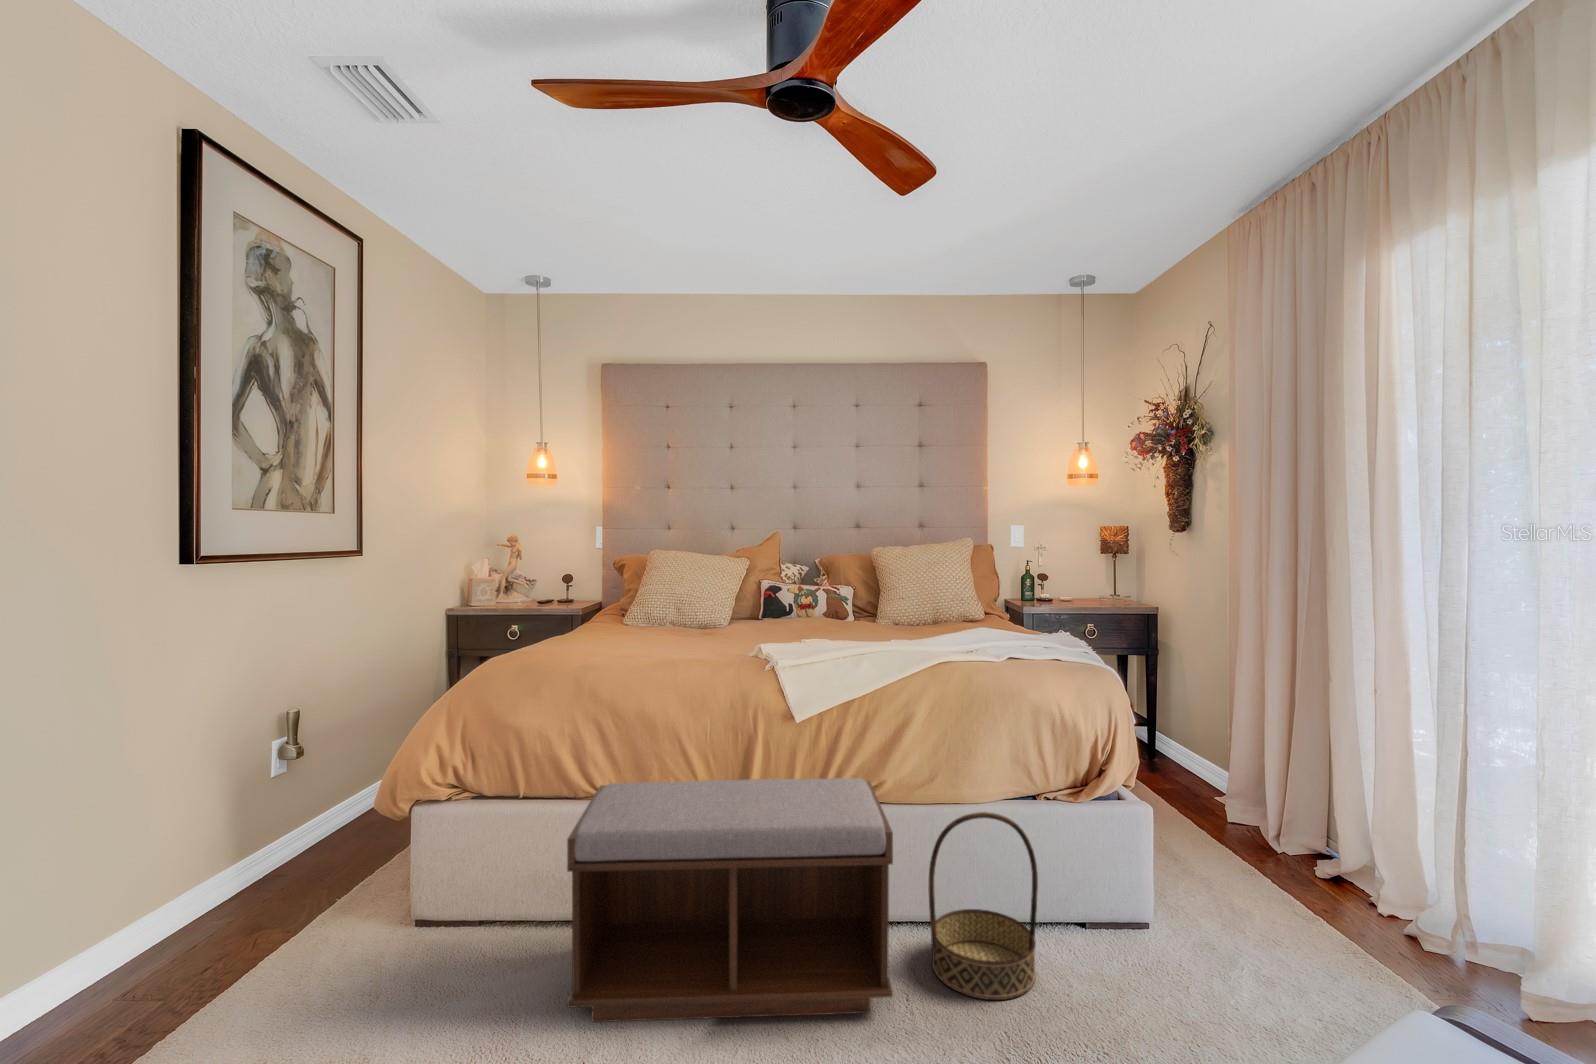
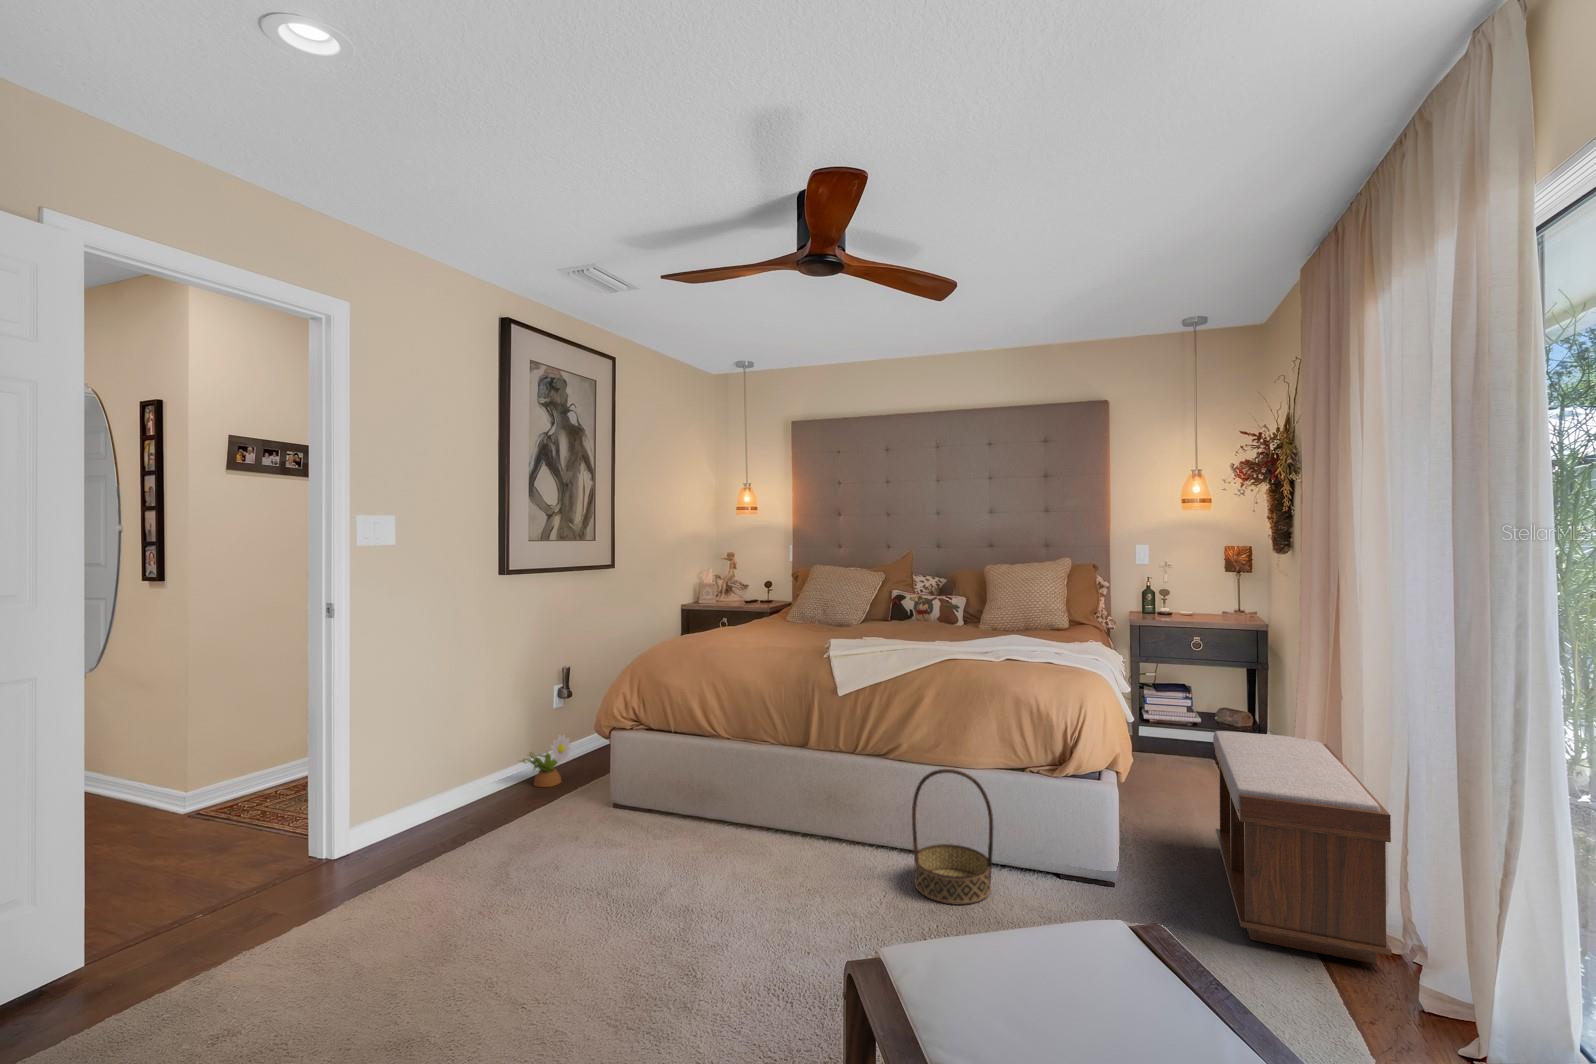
bench: present [567,778,893,1022] -> present [1213,731,1392,964]
decorative plant: none [212,823,315,917] -> present [522,735,571,787]

